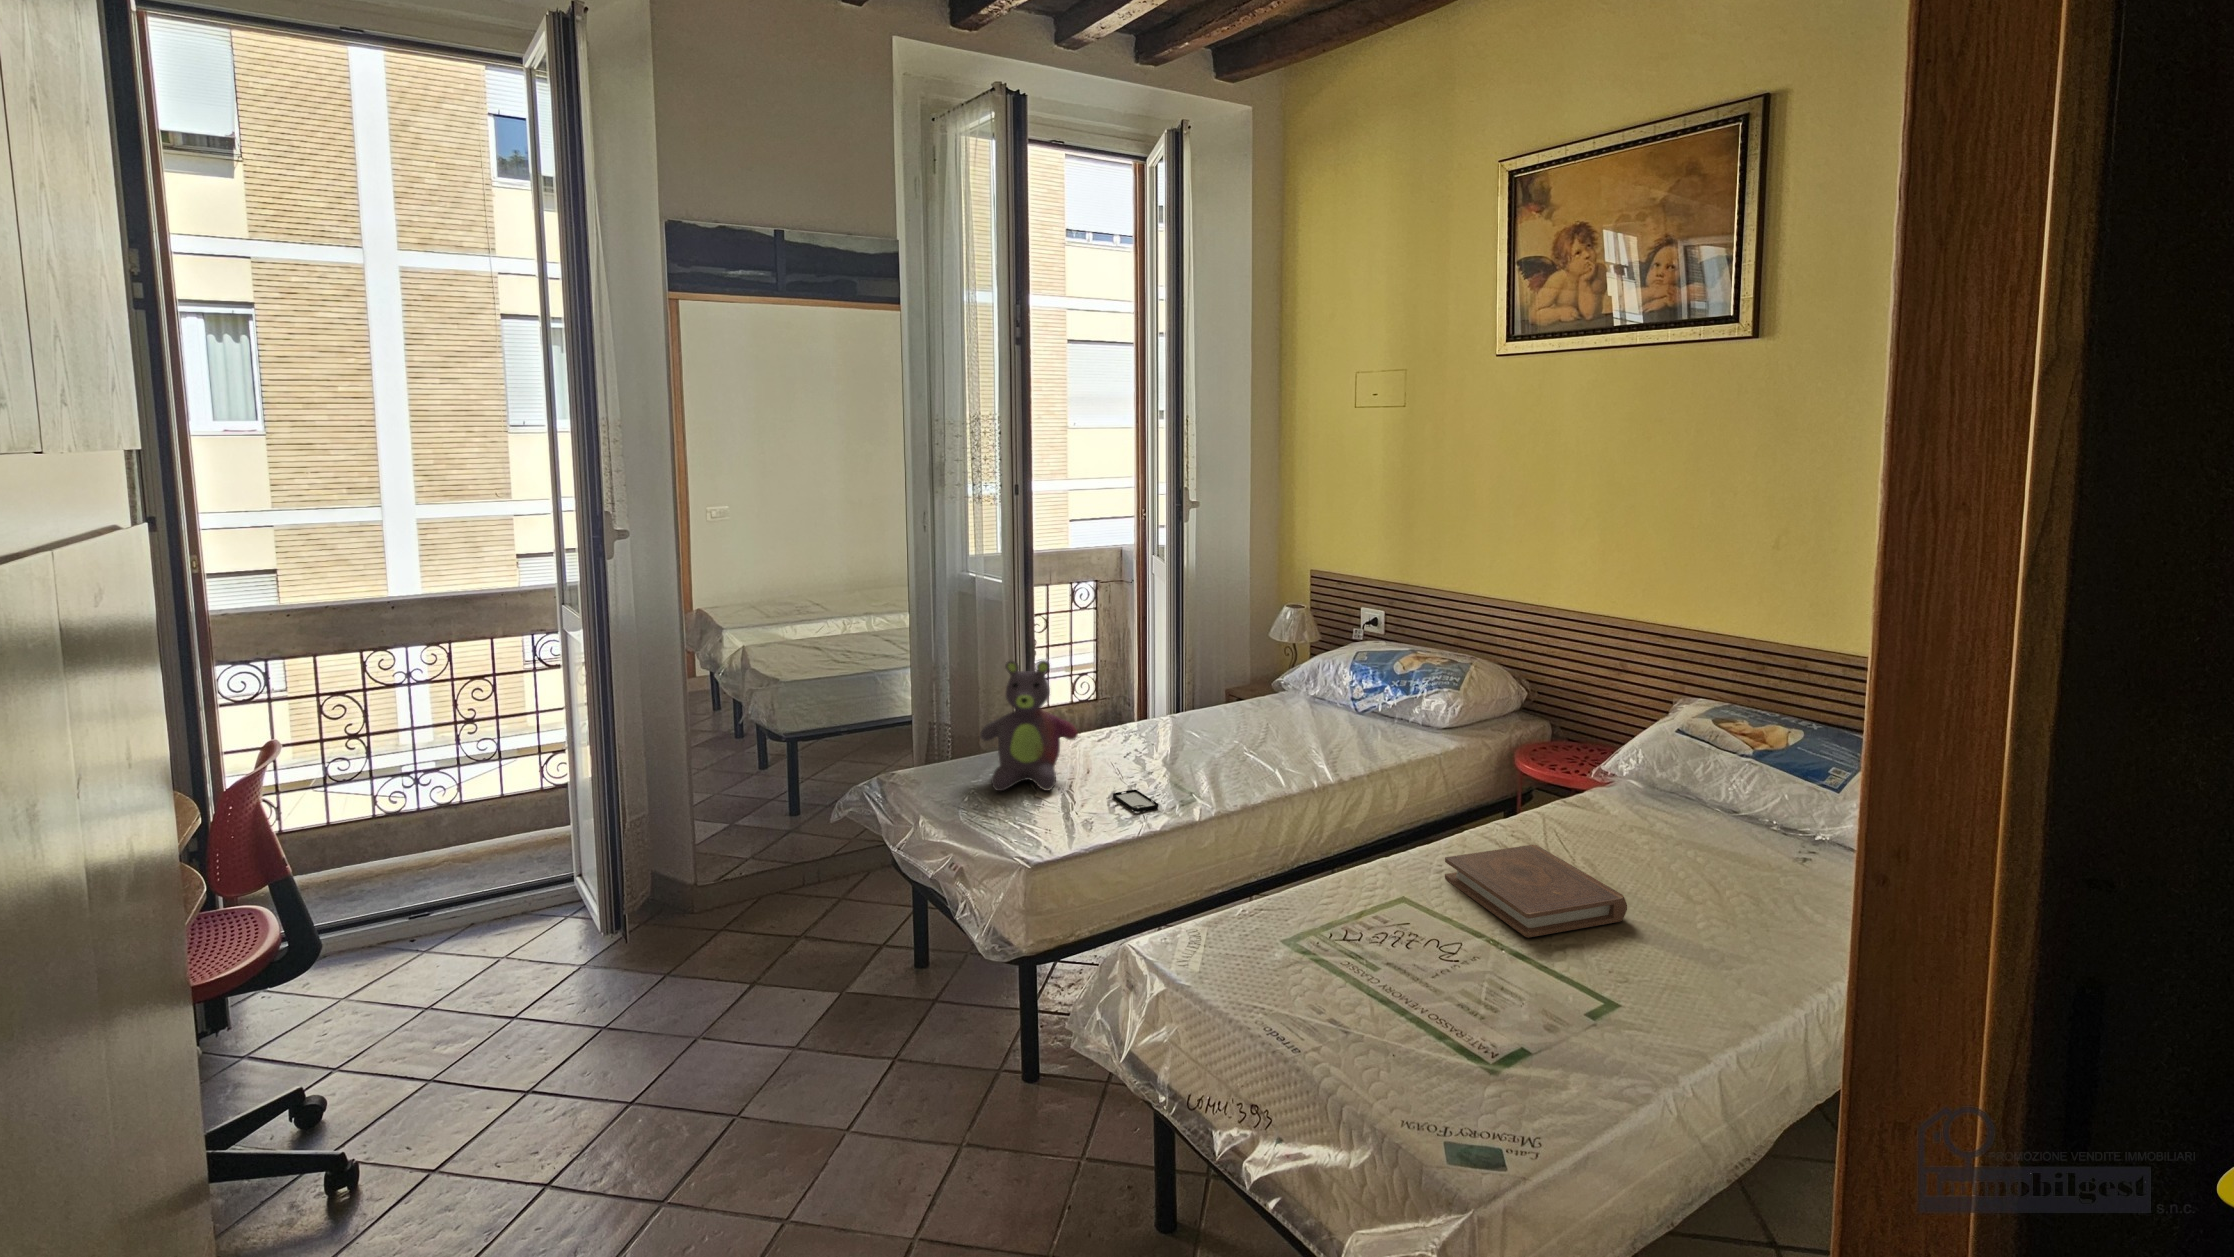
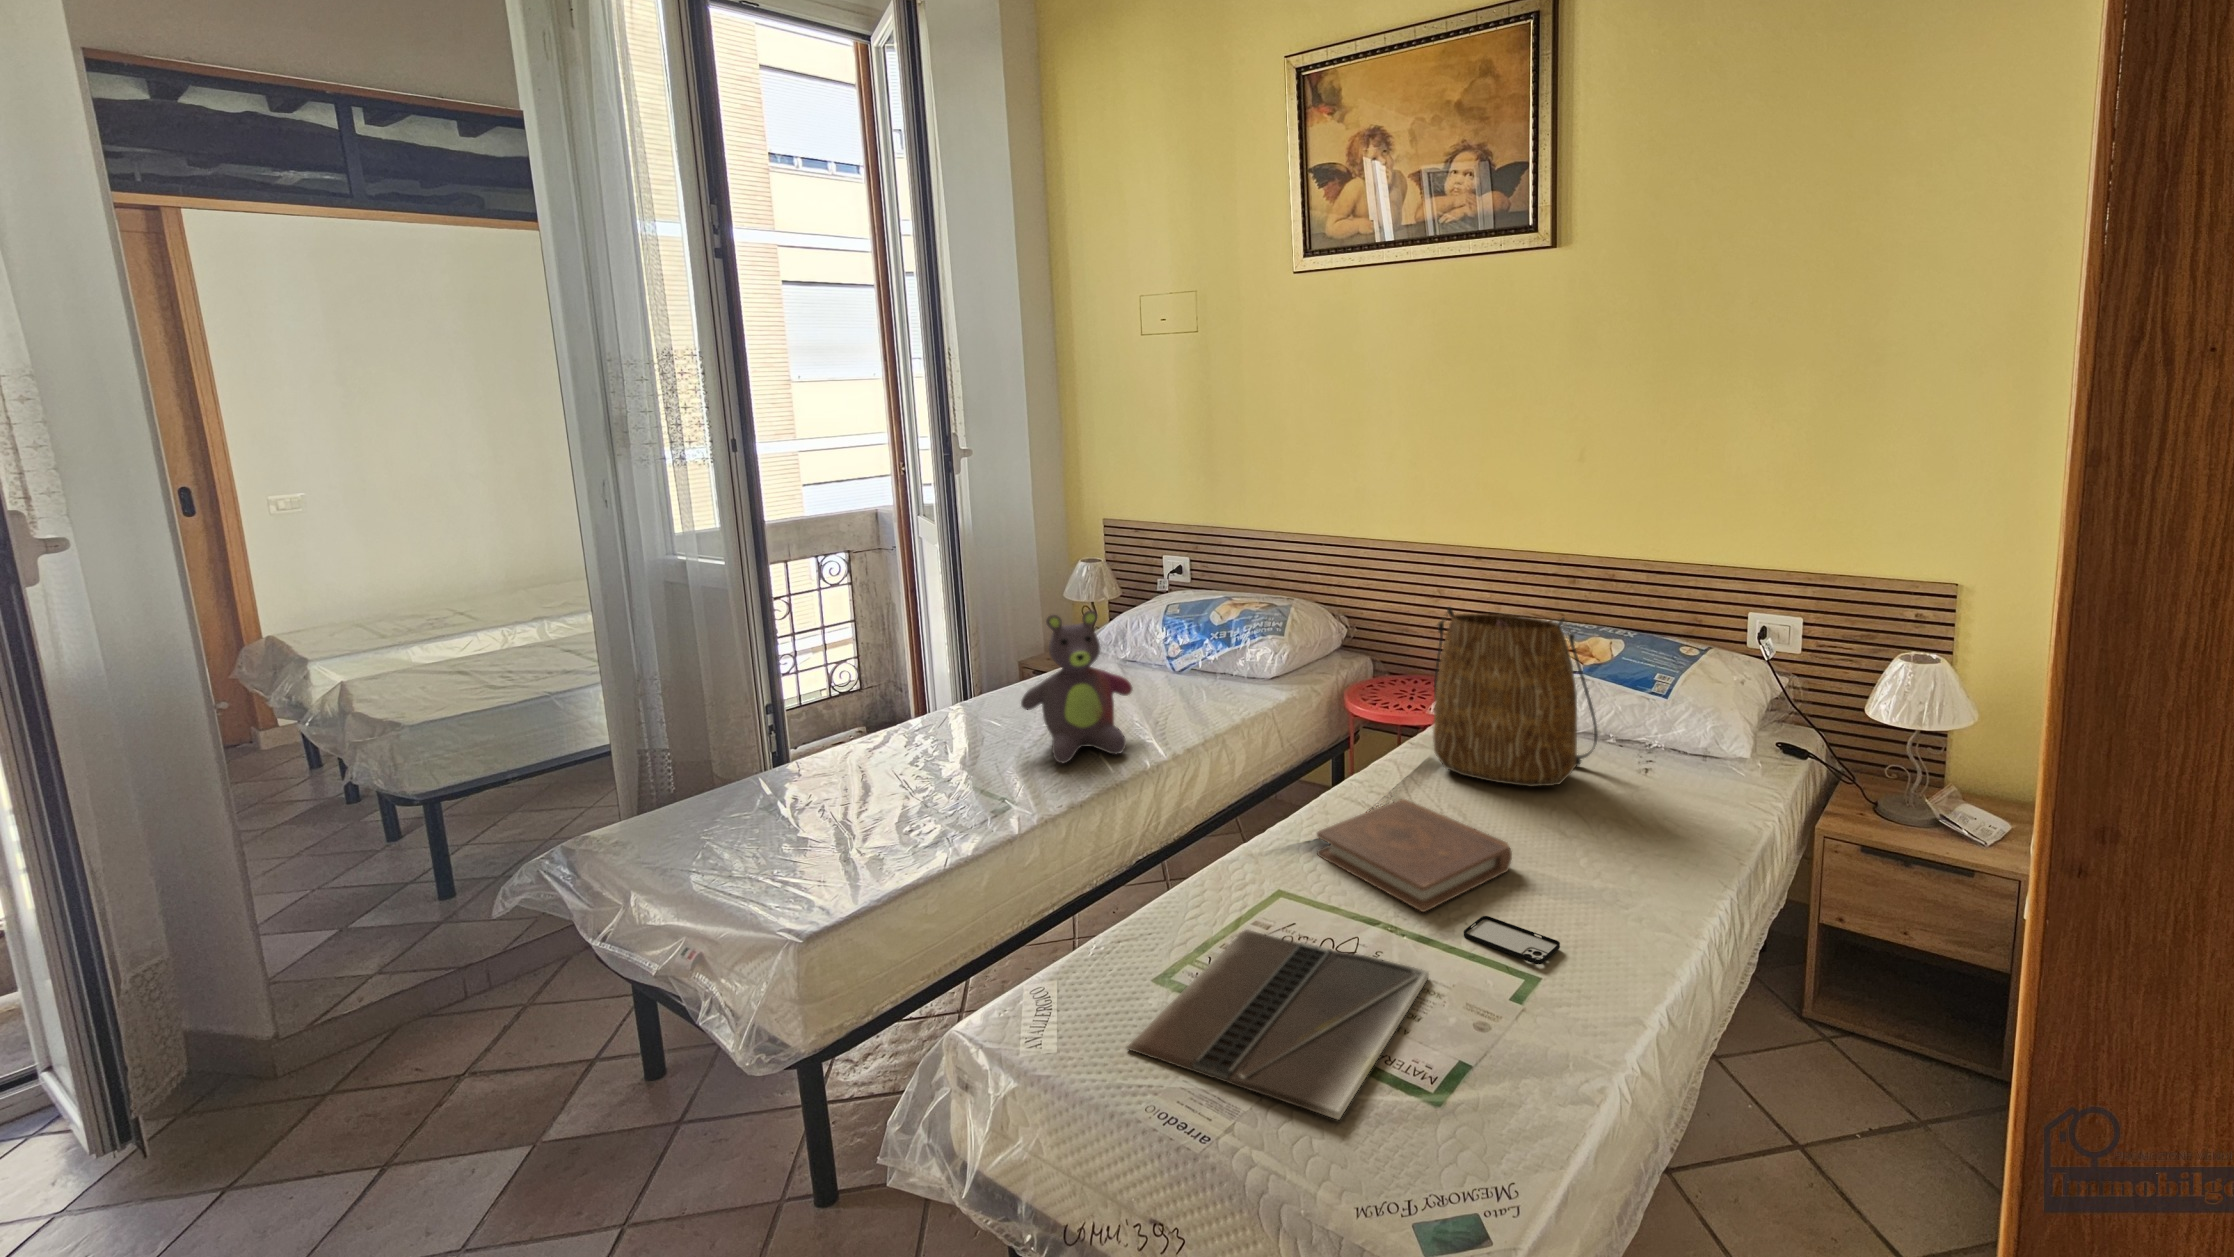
stuffed bear: present [980,660,1078,791] -> present [1021,610,1132,763]
tote bag: none [1580,676,1752,859] -> present [1433,607,1598,787]
smartphone: present [1113,790,1159,812] -> present [1464,916,1560,965]
laptop: none [1252,921,1516,1062] -> present [1127,930,1429,1119]

